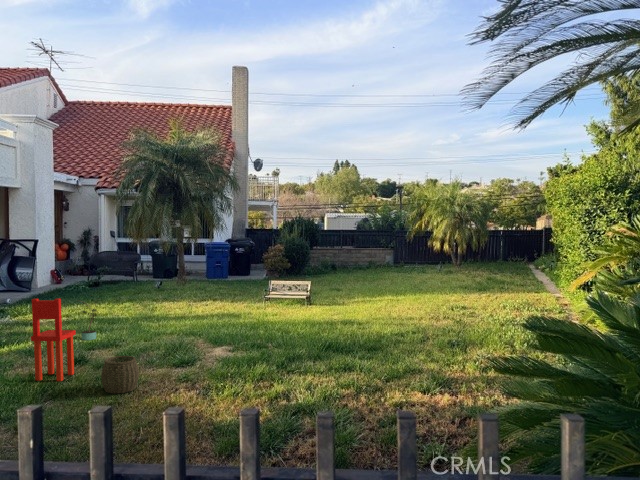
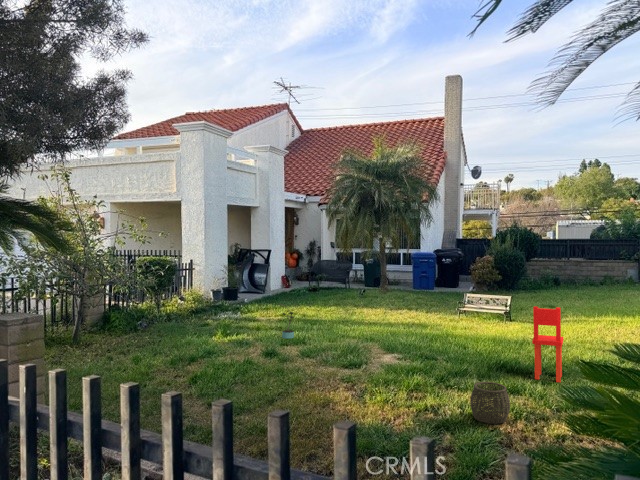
chair: present [31,298,76,381] -> present [532,306,563,382]
woven basket: present [101,356,139,394] -> present [470,382,510,424]

